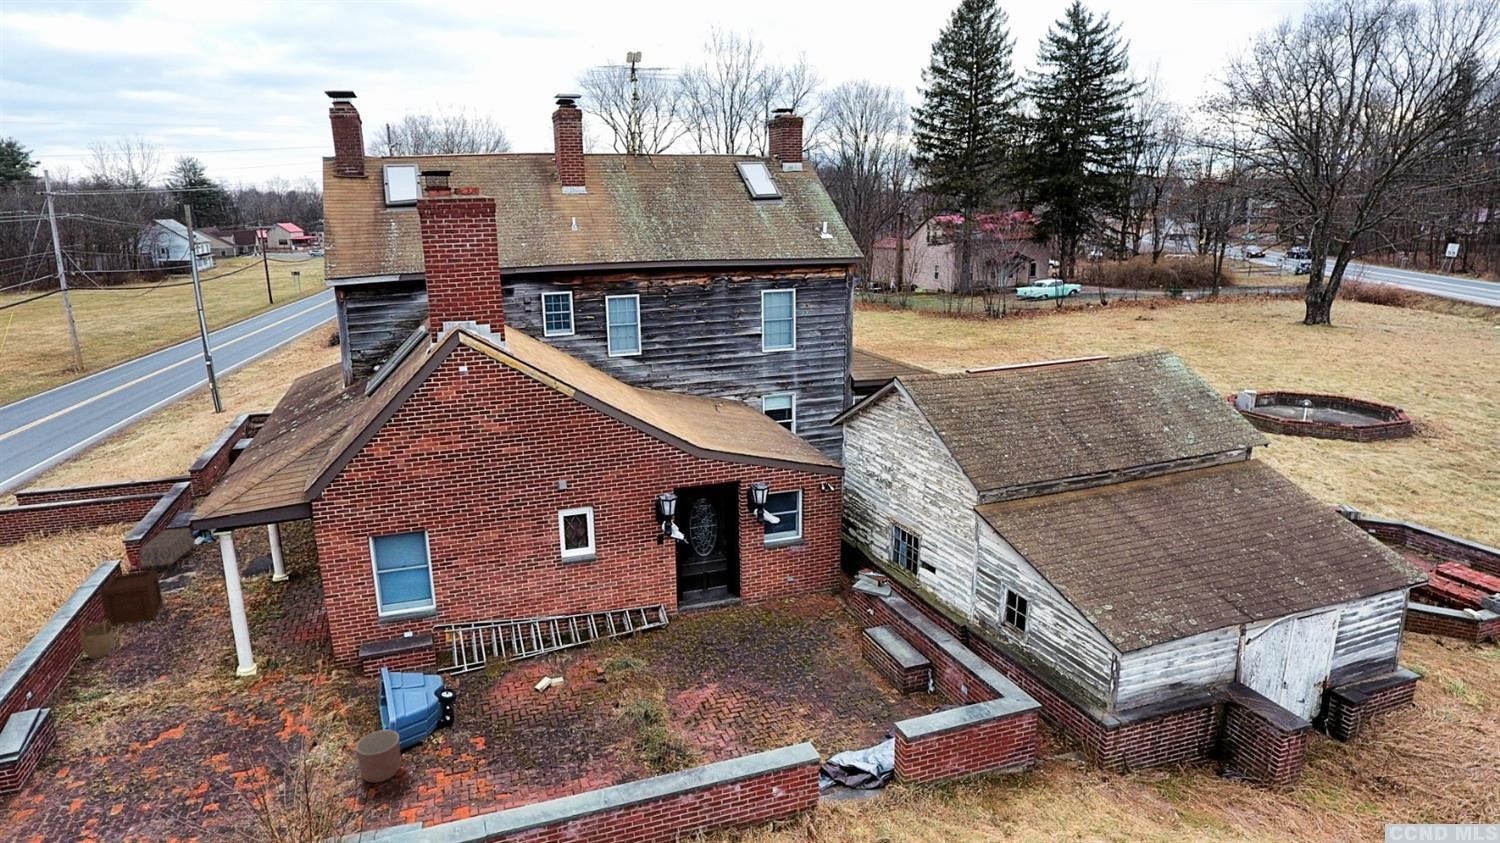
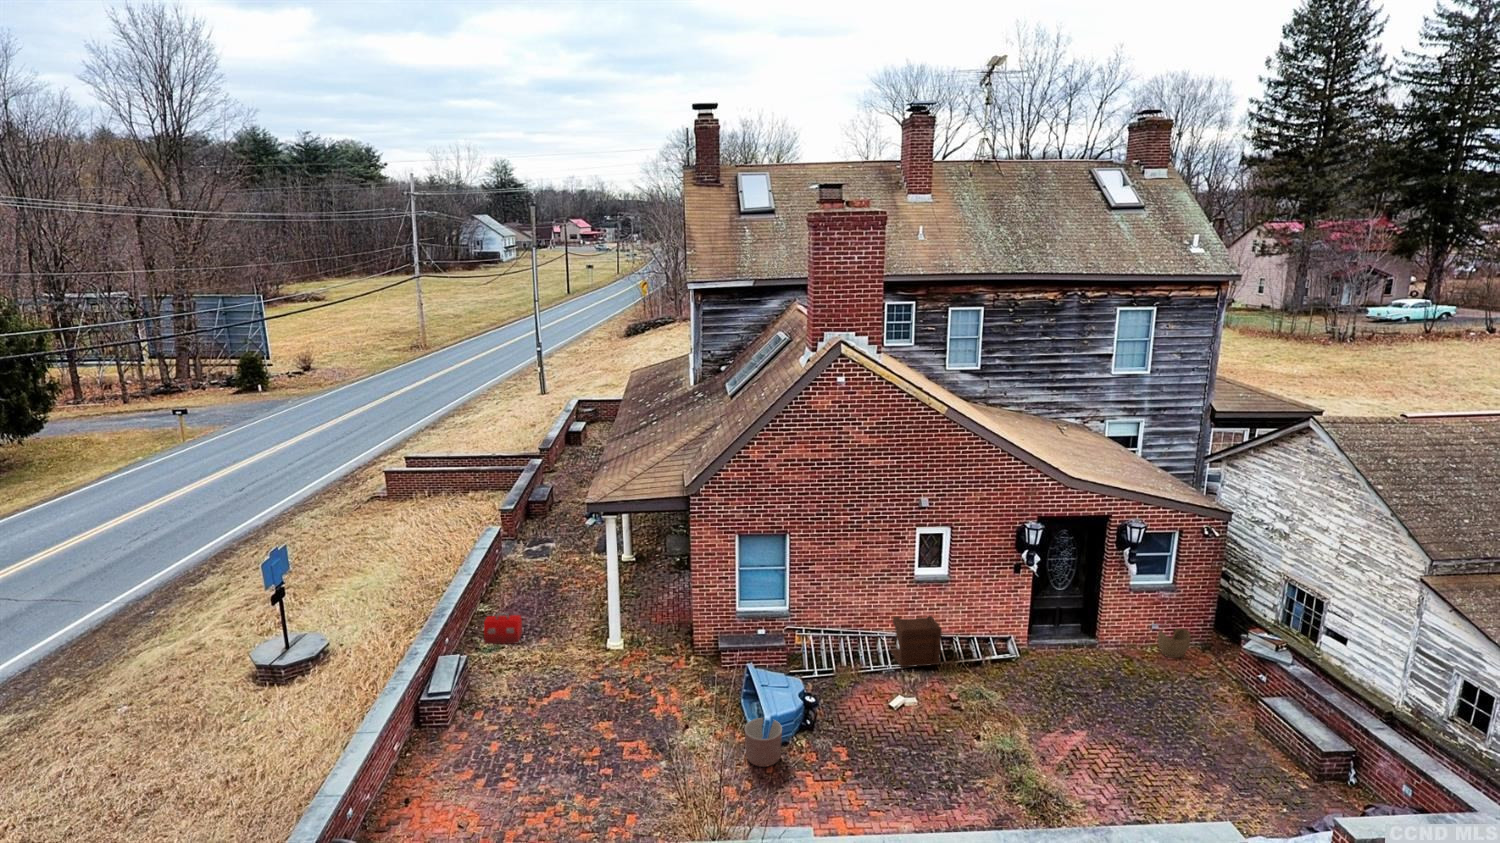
bench: present [139,528,195,572] -> none [532,501,570,539]
wooden crate: present [100,570,163,625] -> present [890,616,942,667]
woven basket: present [80,620,114,659] -> present [1158,620,1191,658]
toolbox: none [46,665,105,707] -> present [484,613,523,644]

